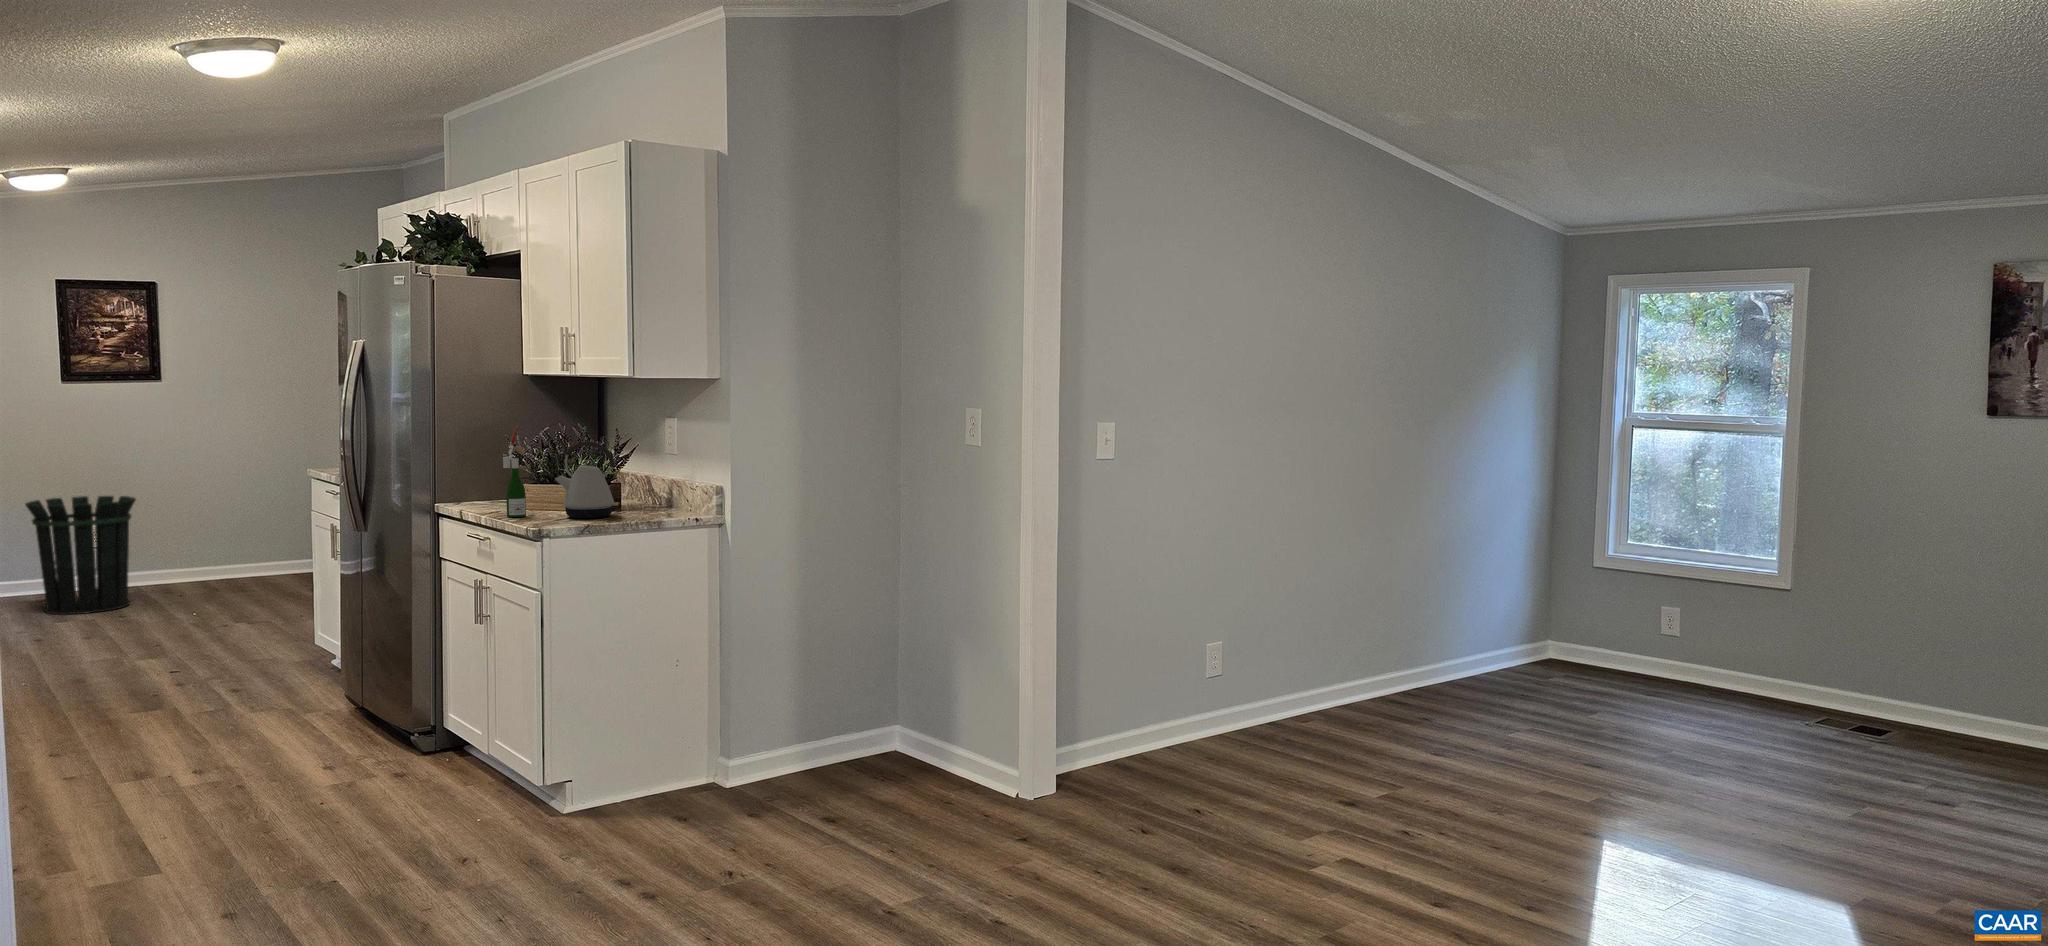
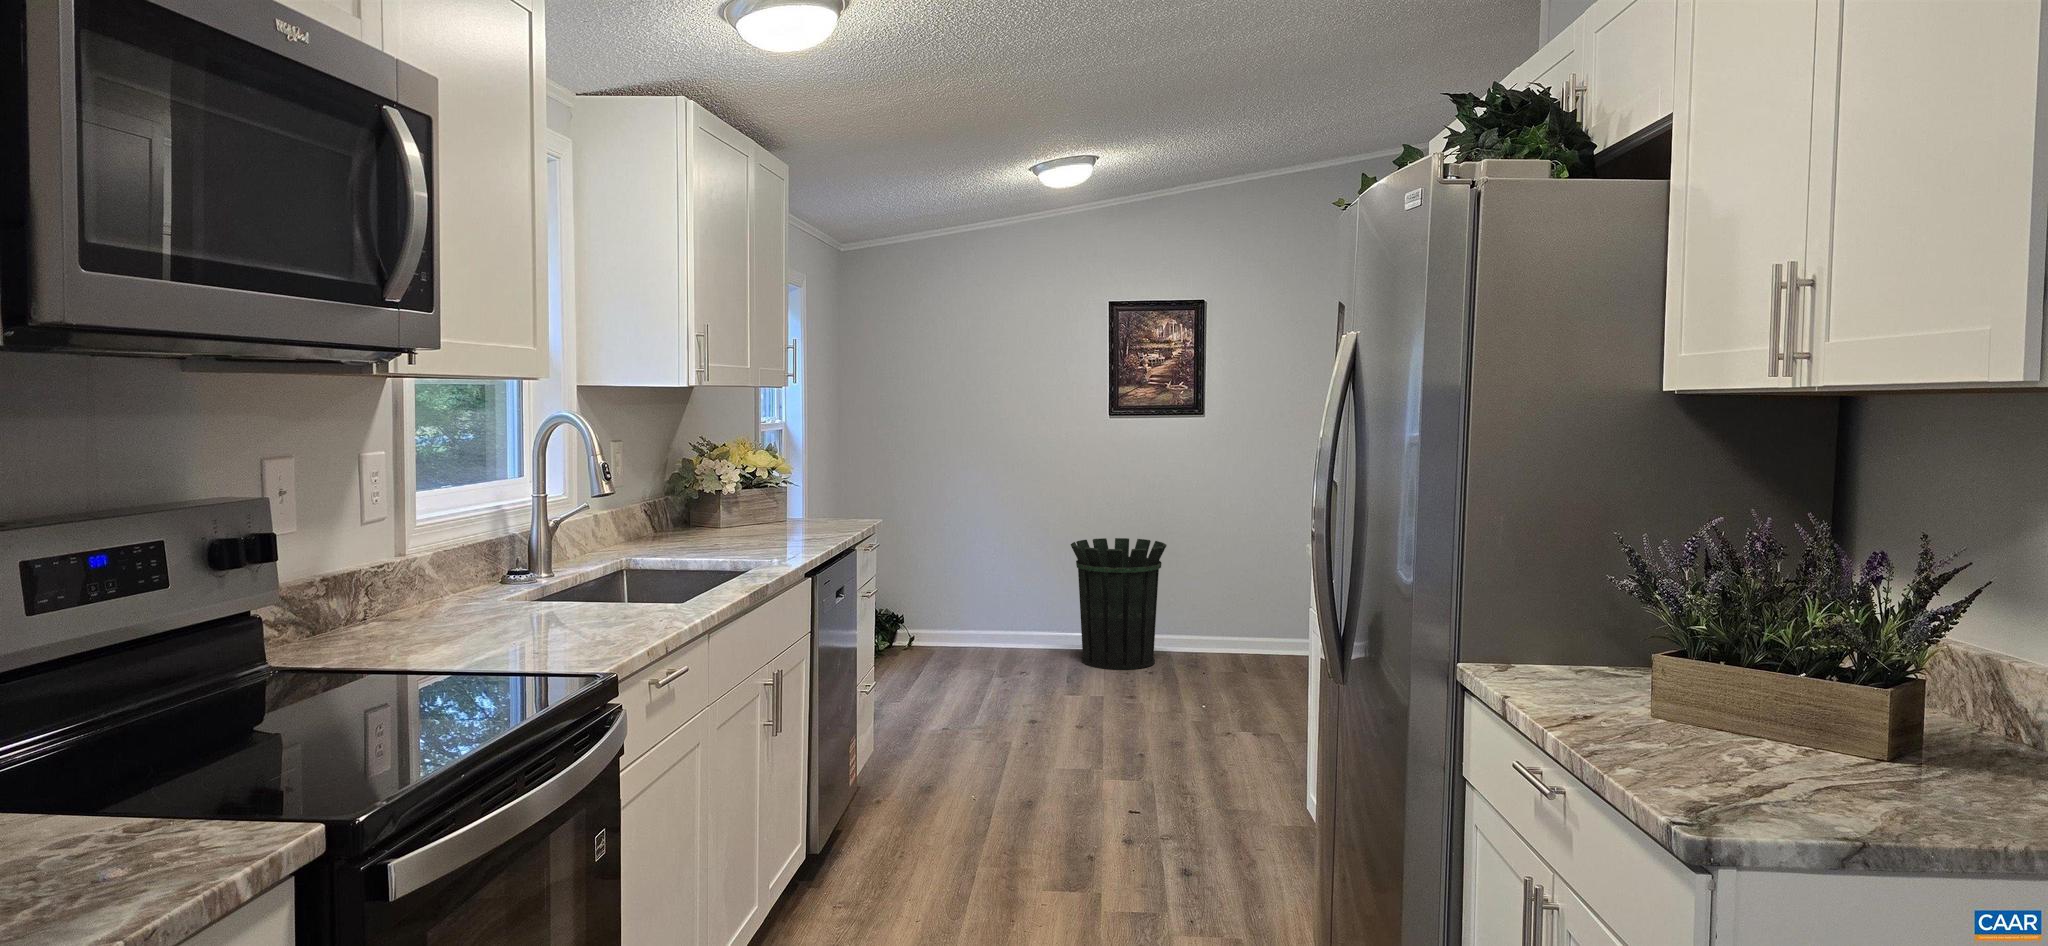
wine bottle: present [503,426,535,517] -> none [1605,516,1681,751]
kettle: present [555,441,619,518] -> none [1747,573,1953,803]

